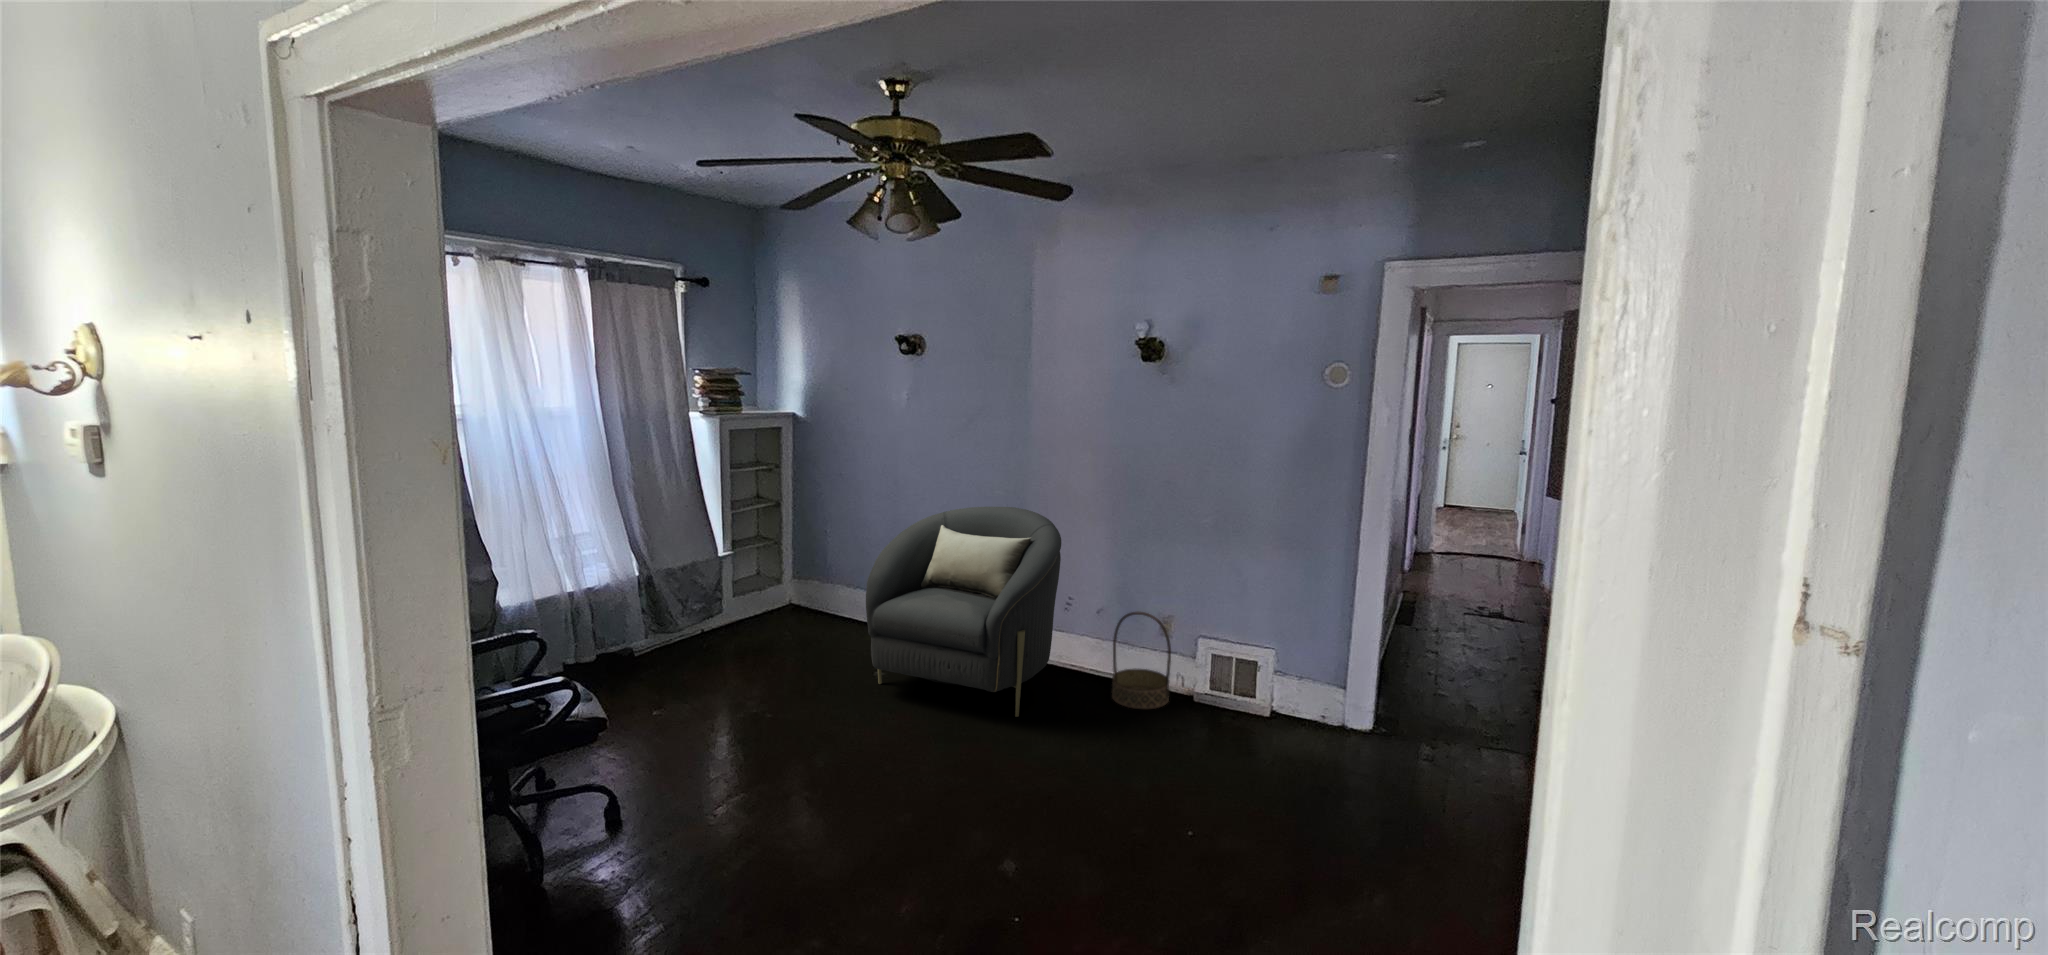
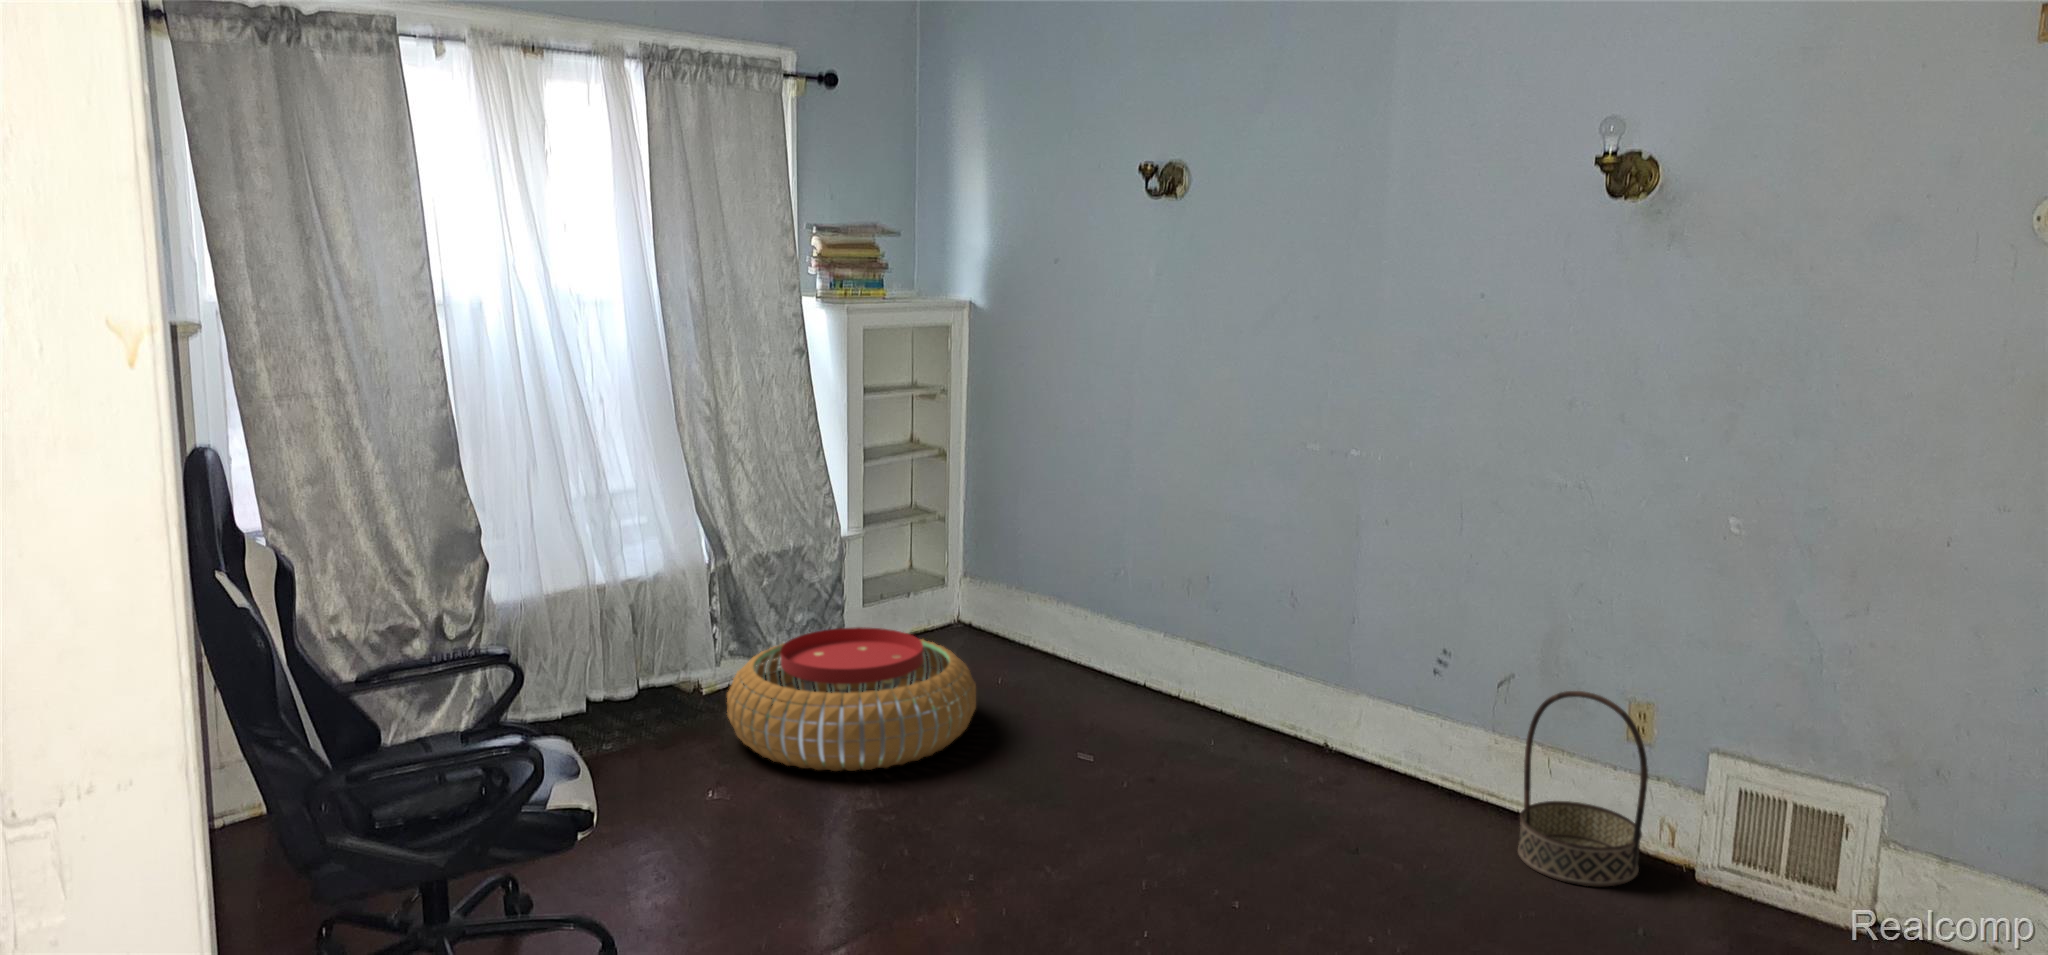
armchair: present [866,507,1061,717] -> none [1058,474,1428,870]
pouf: none [658,608,814,694] -> present [727,627,976,771]

